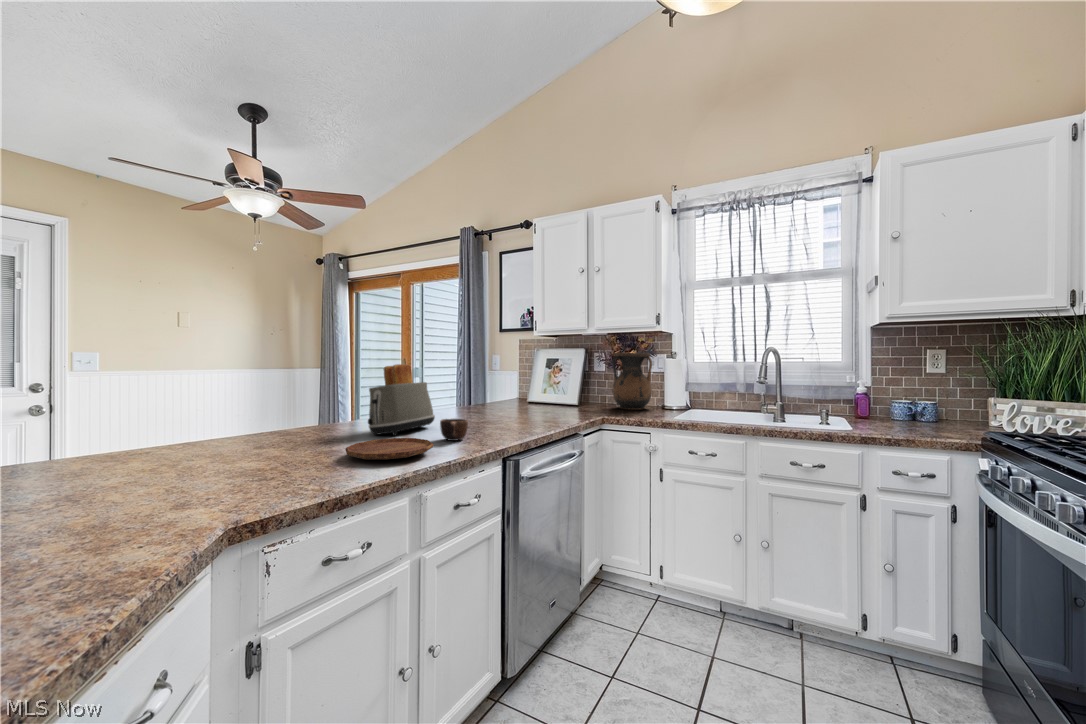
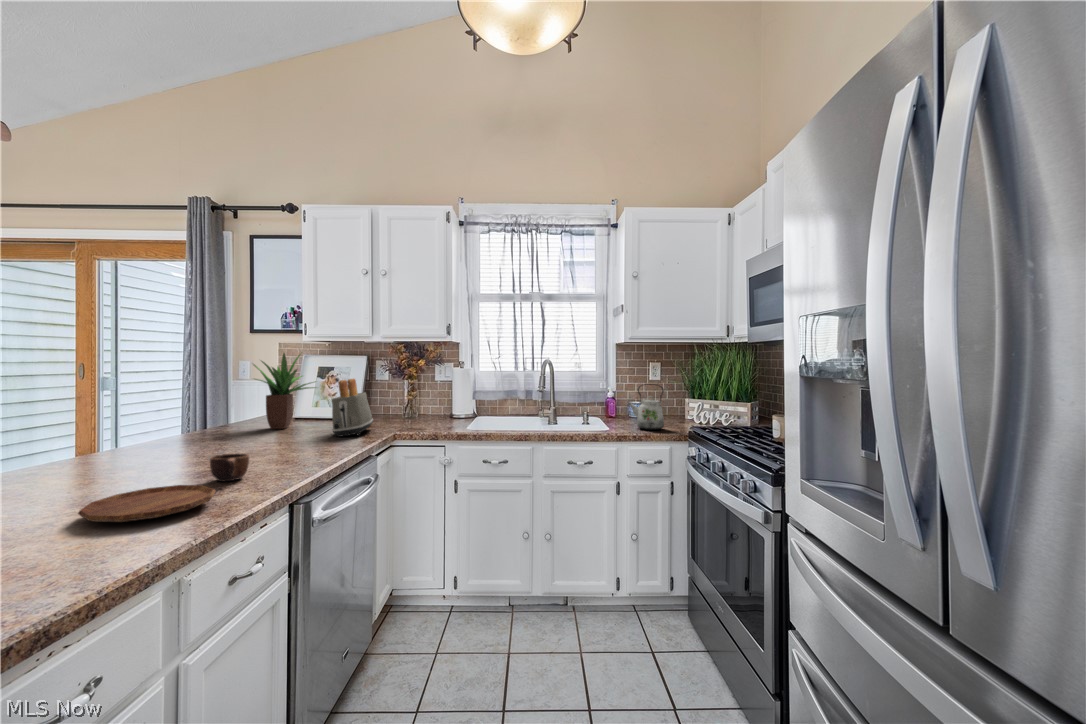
potted plant: none [492,342,544,408] -> present [254,353,315,429]
vase: present [612,353,652,410] -> none [399,362,441,422]
toaster: present [368,364,435,436] -> present [332,379,373,436]
kettle: none [886,375,949,436] -> present [628,384,664,430]

